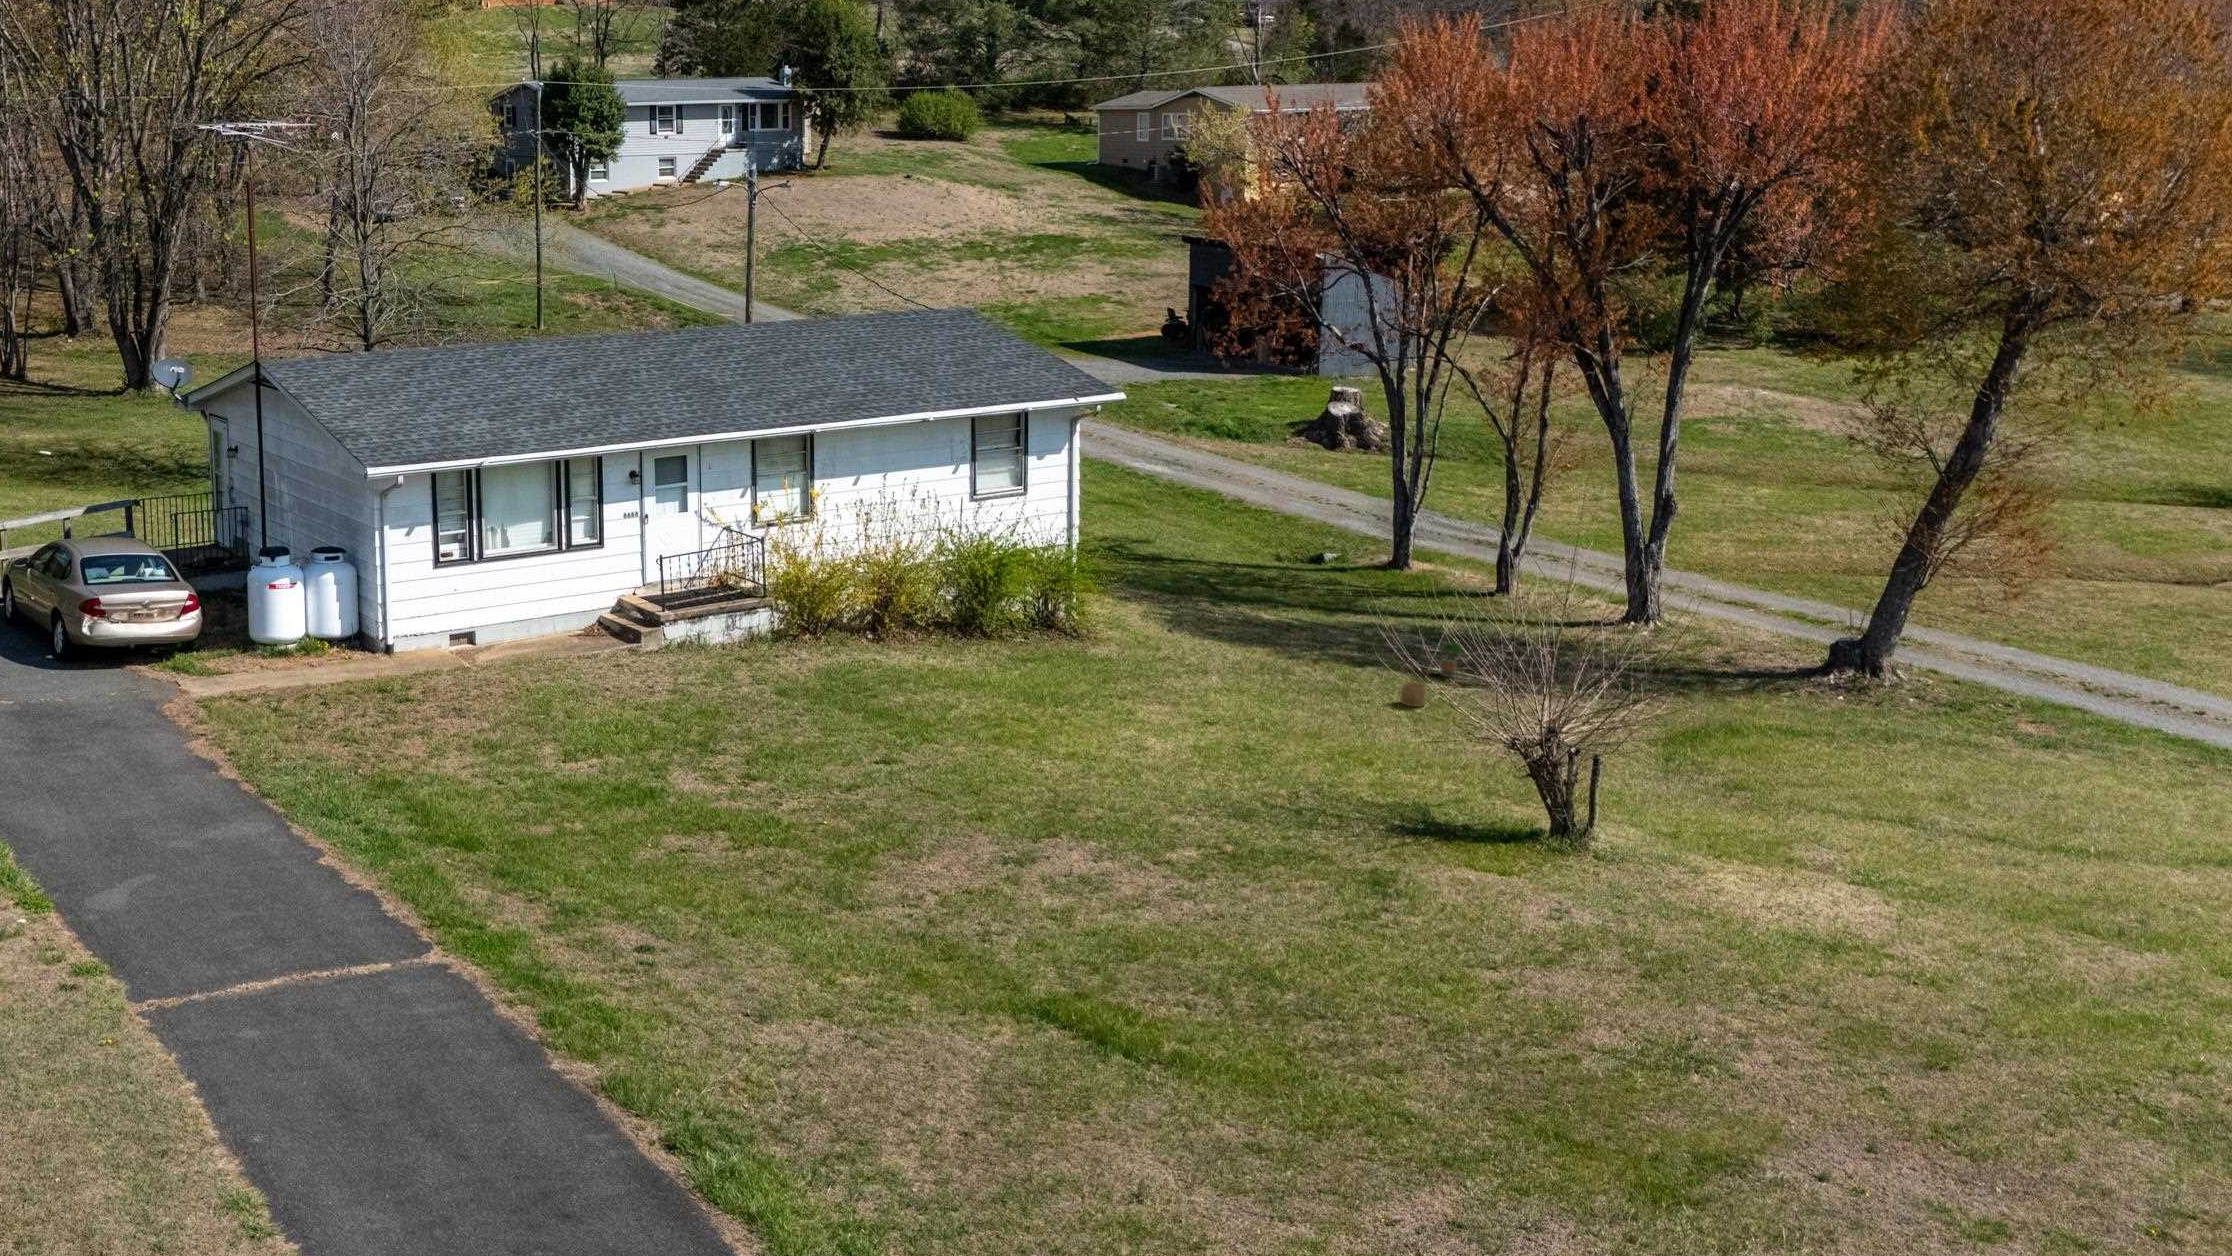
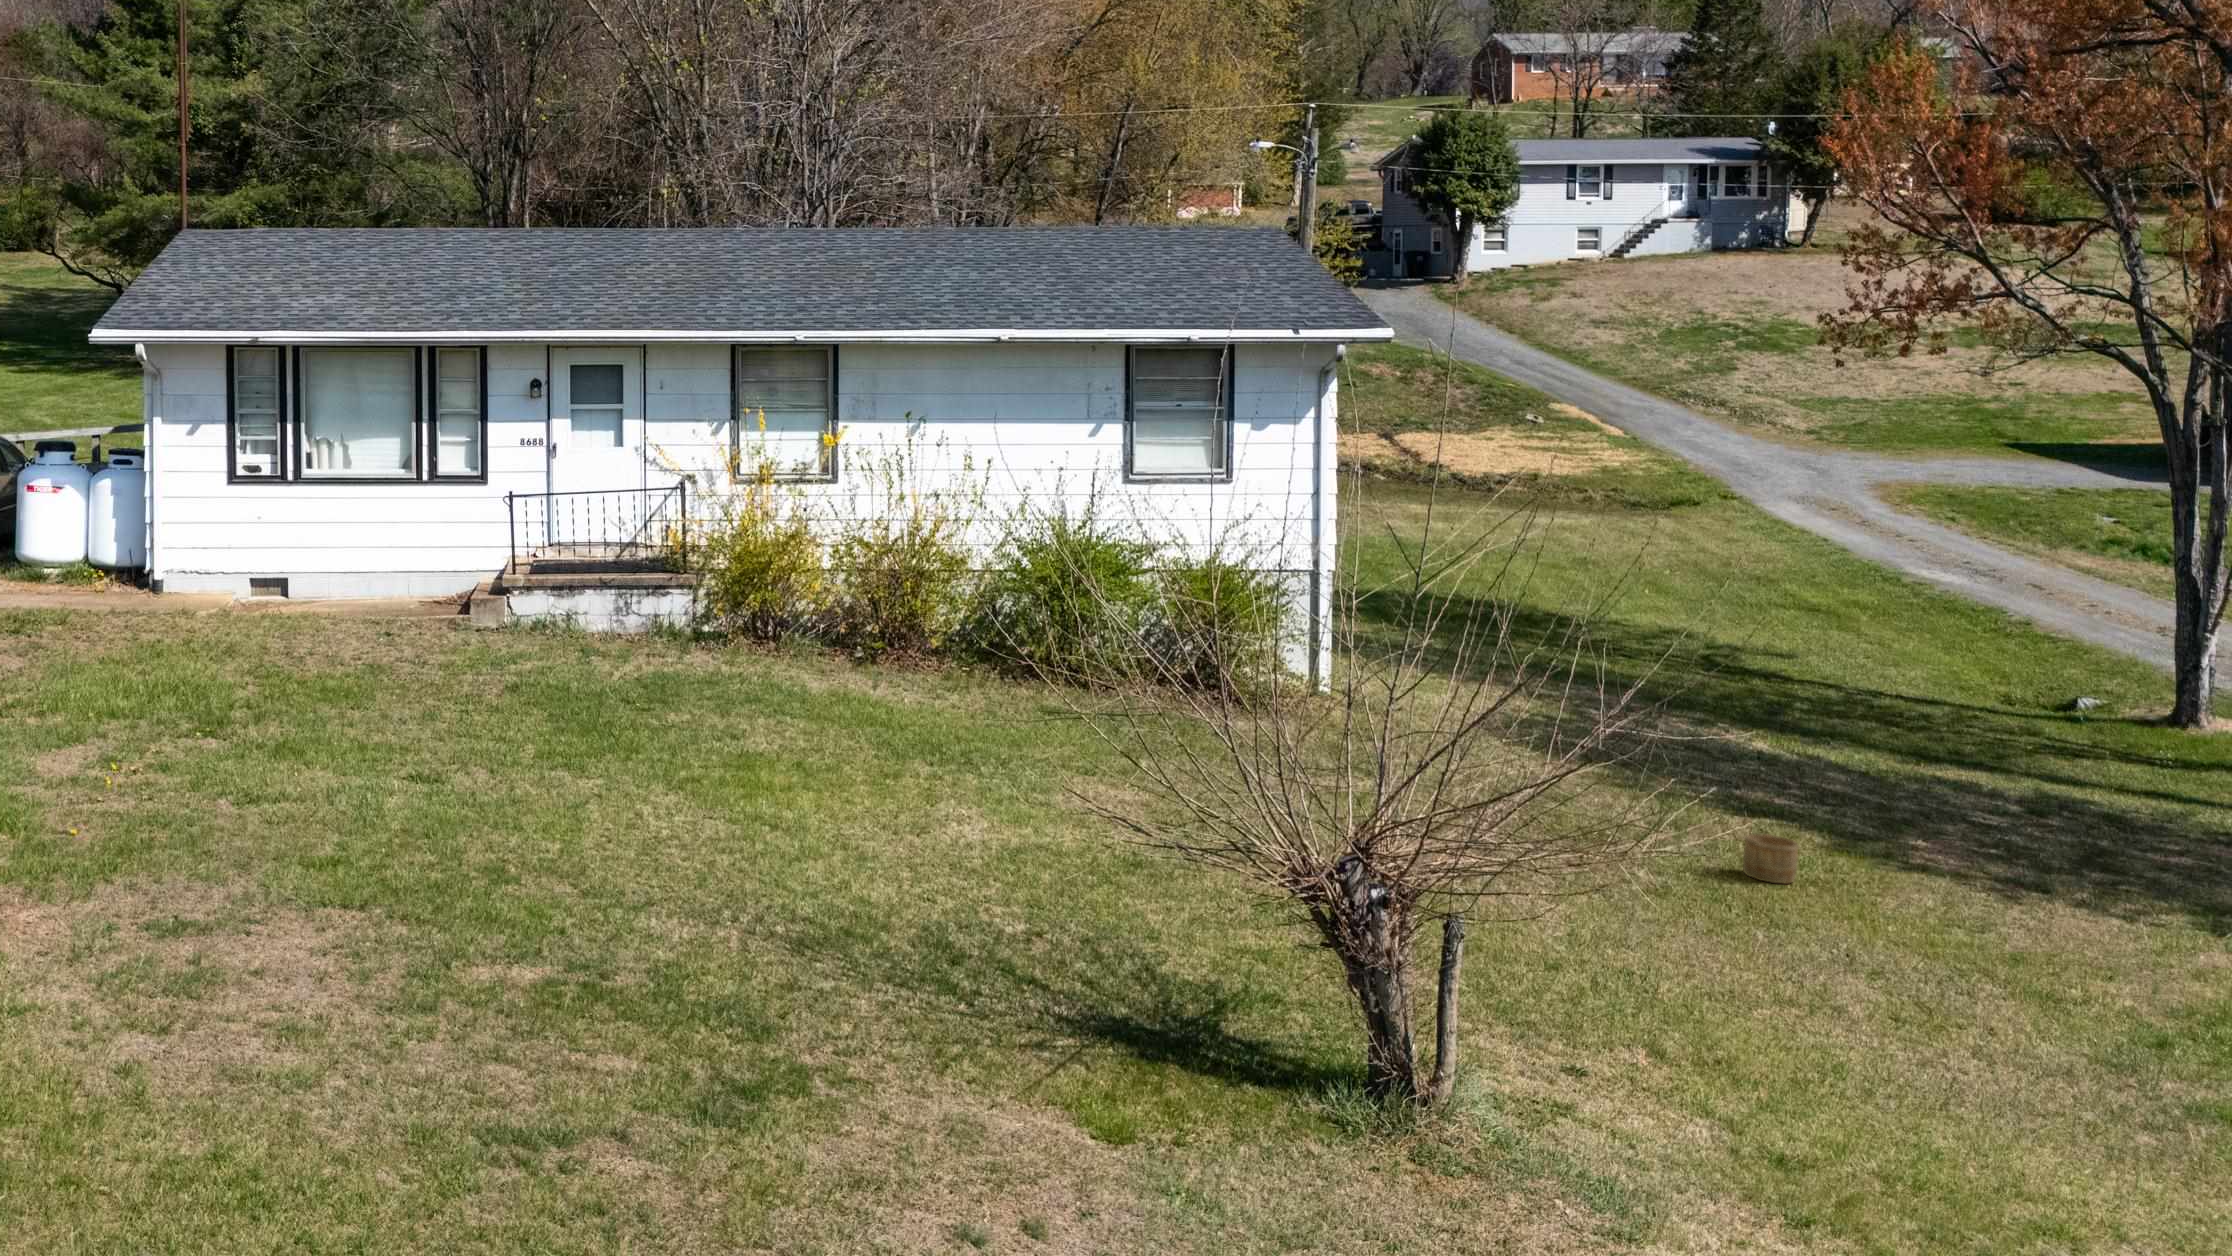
potted tree: present [1441,642,1461,678] -> none [1953,791,2007,863]

